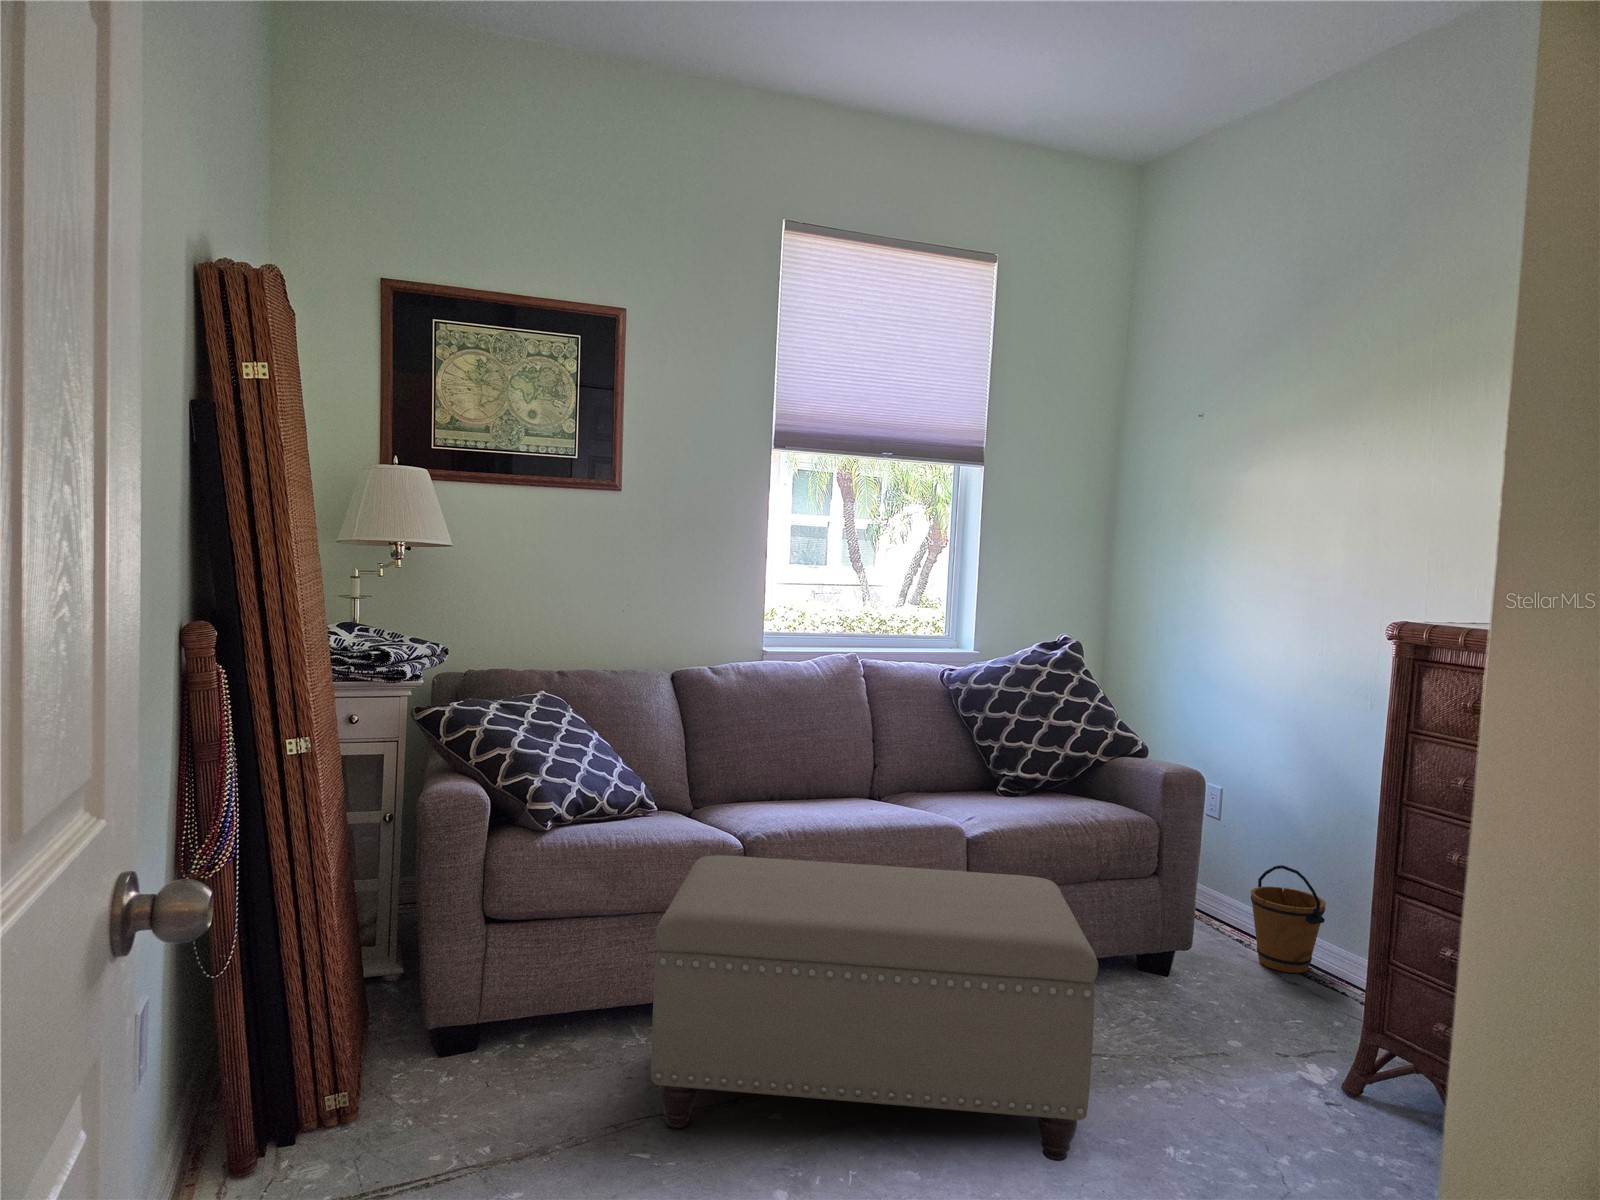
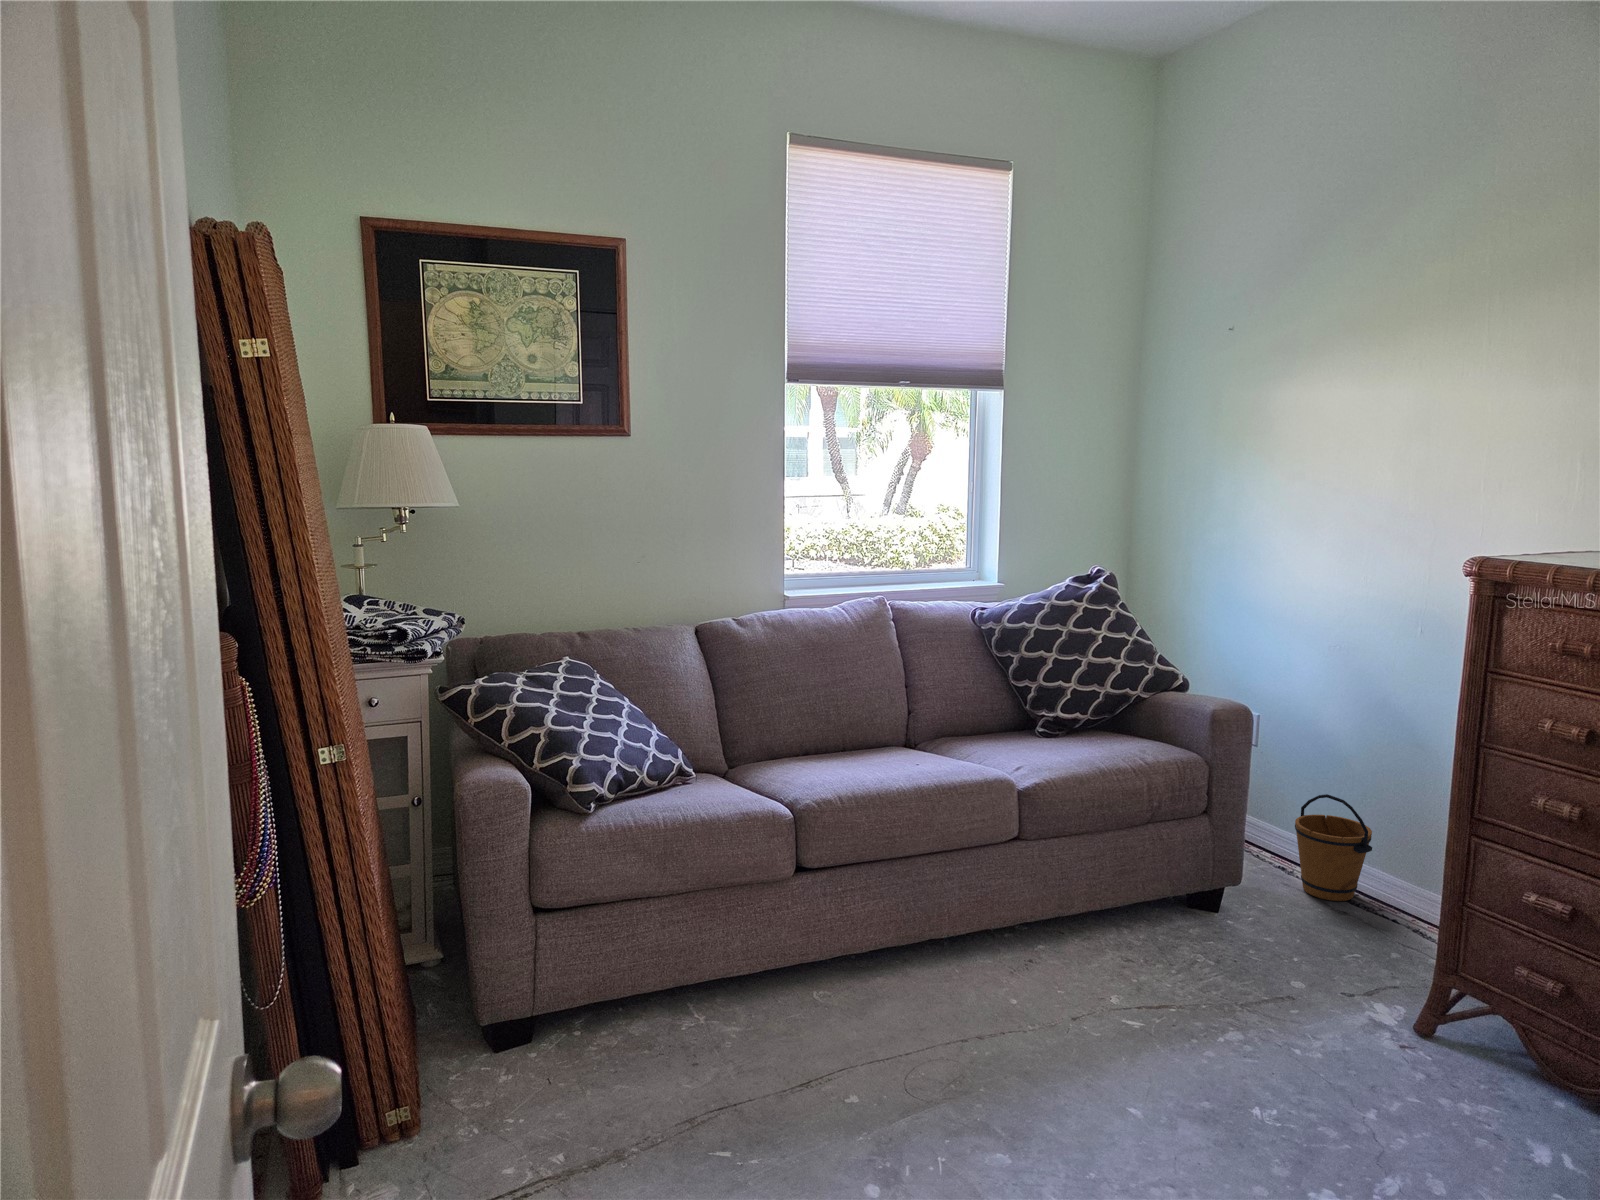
ottoman: present [651,855,1098,1161] -> none [725,829,1189,1132]

